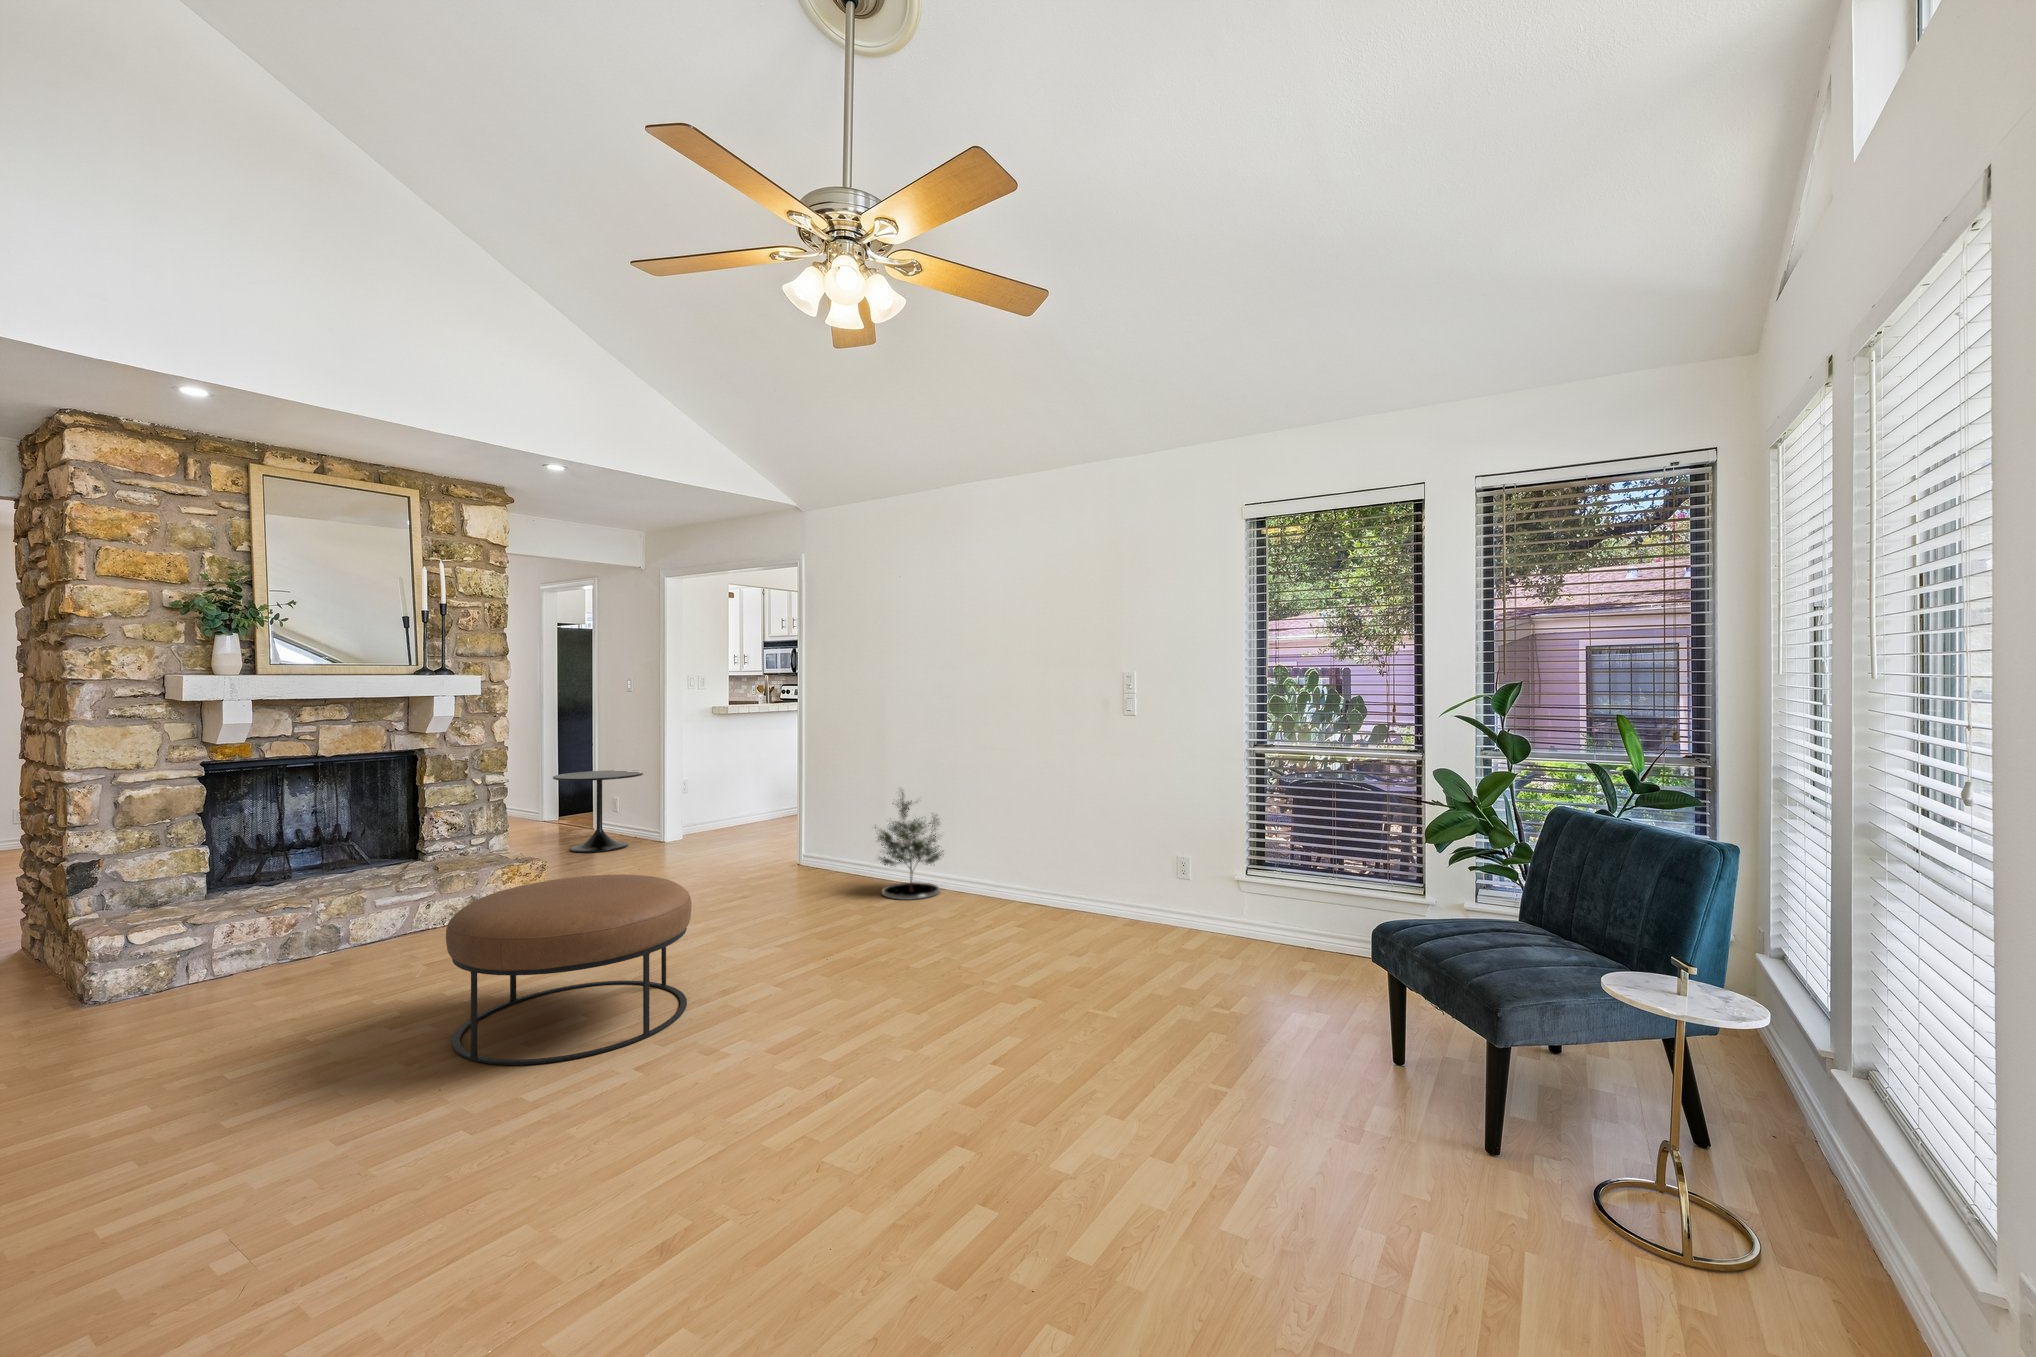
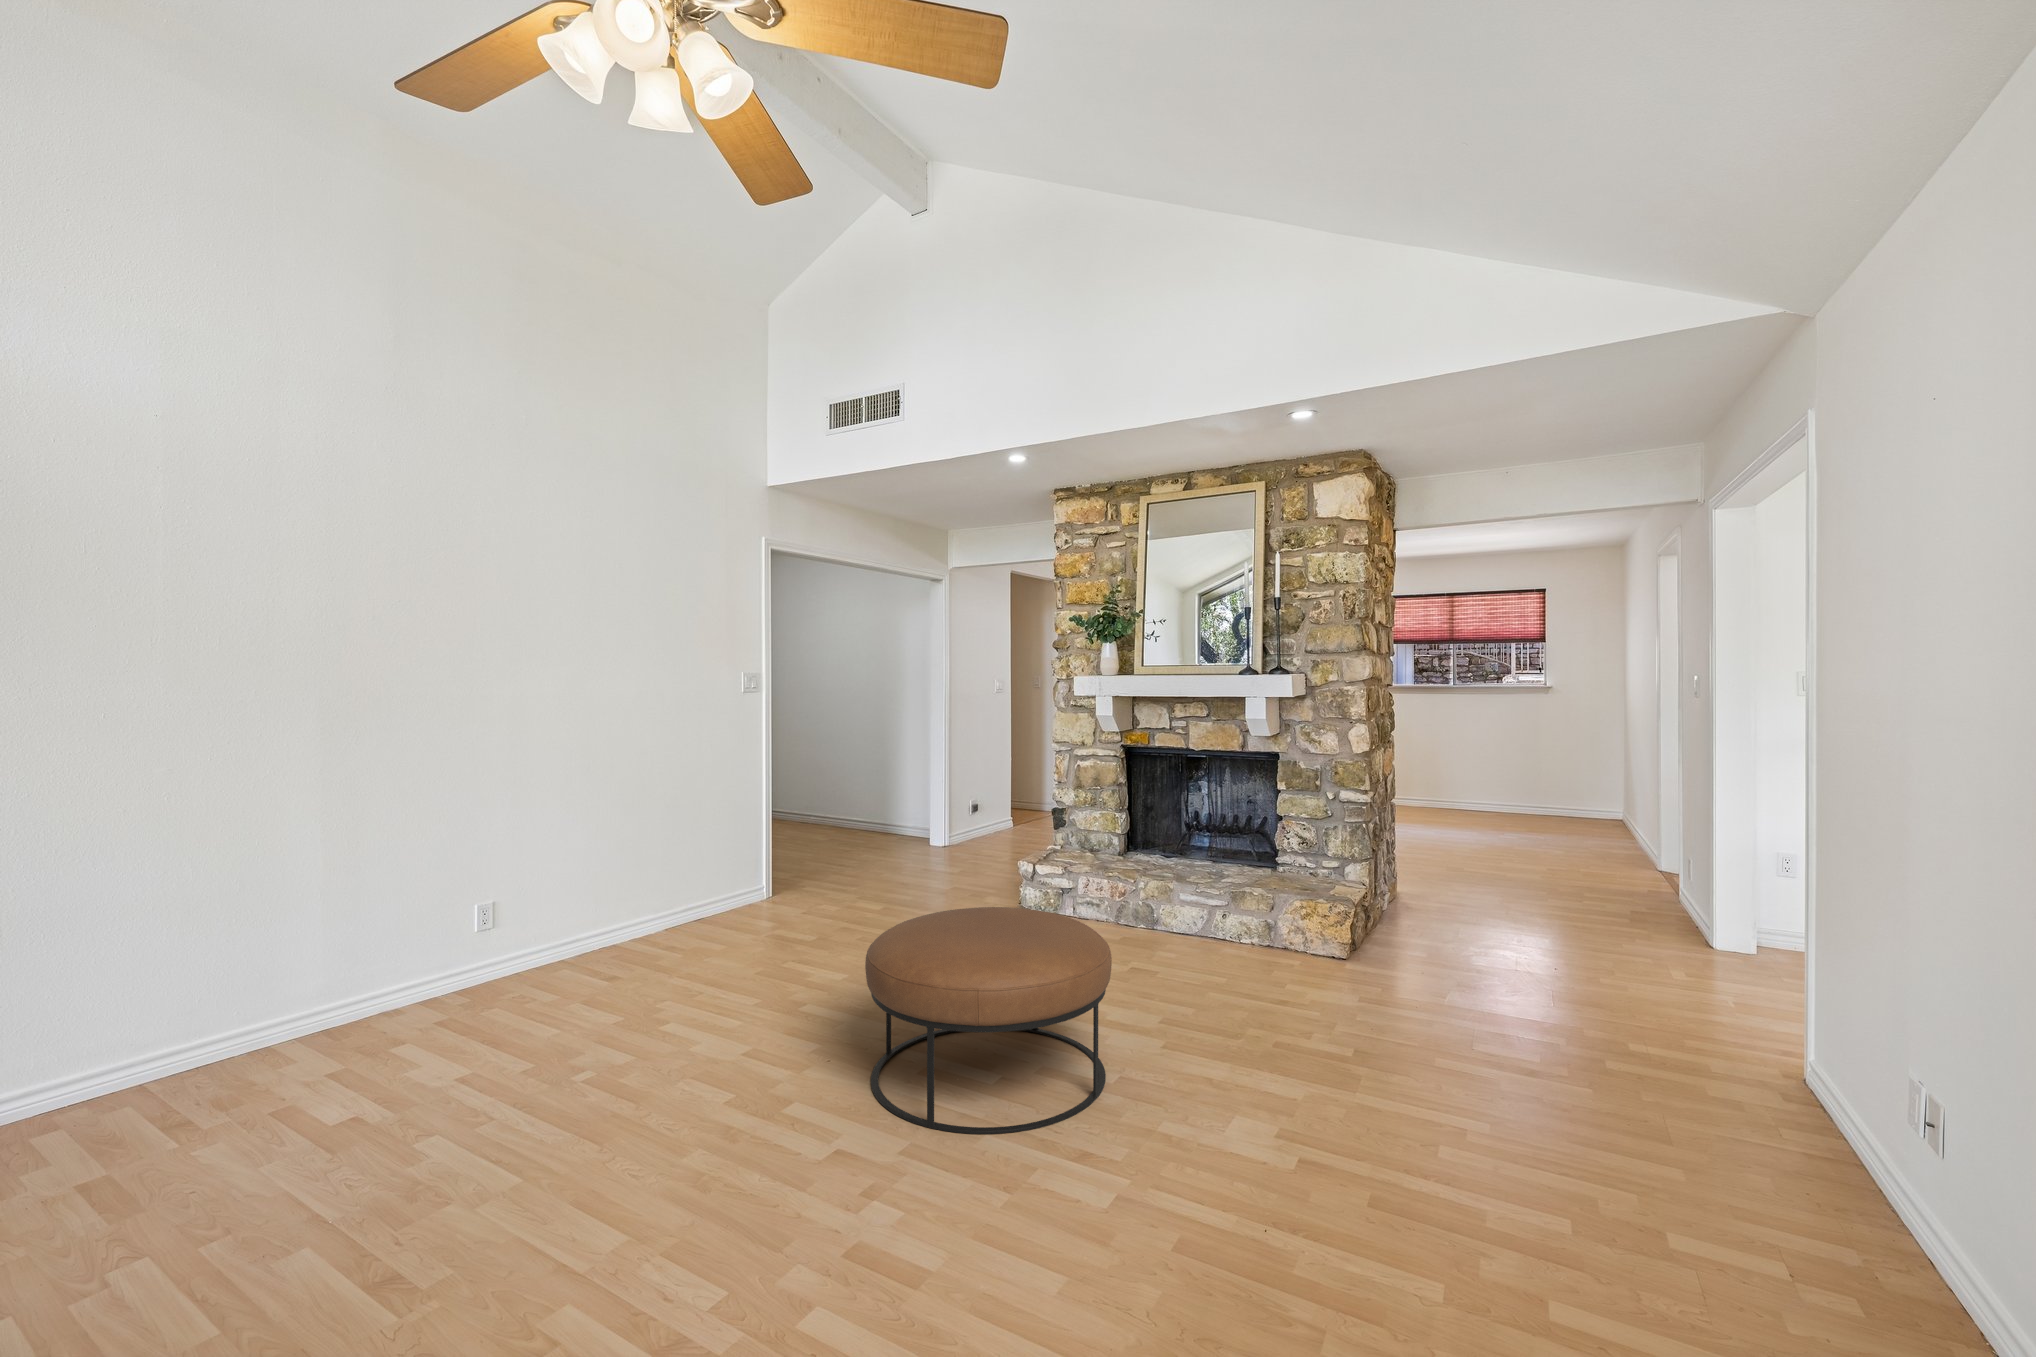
side table: present [553,770,643,853] -> none [1548,807,1691,933]
potted tree: present [875,792,942,900] -> none [1677,968,1928,1310]

